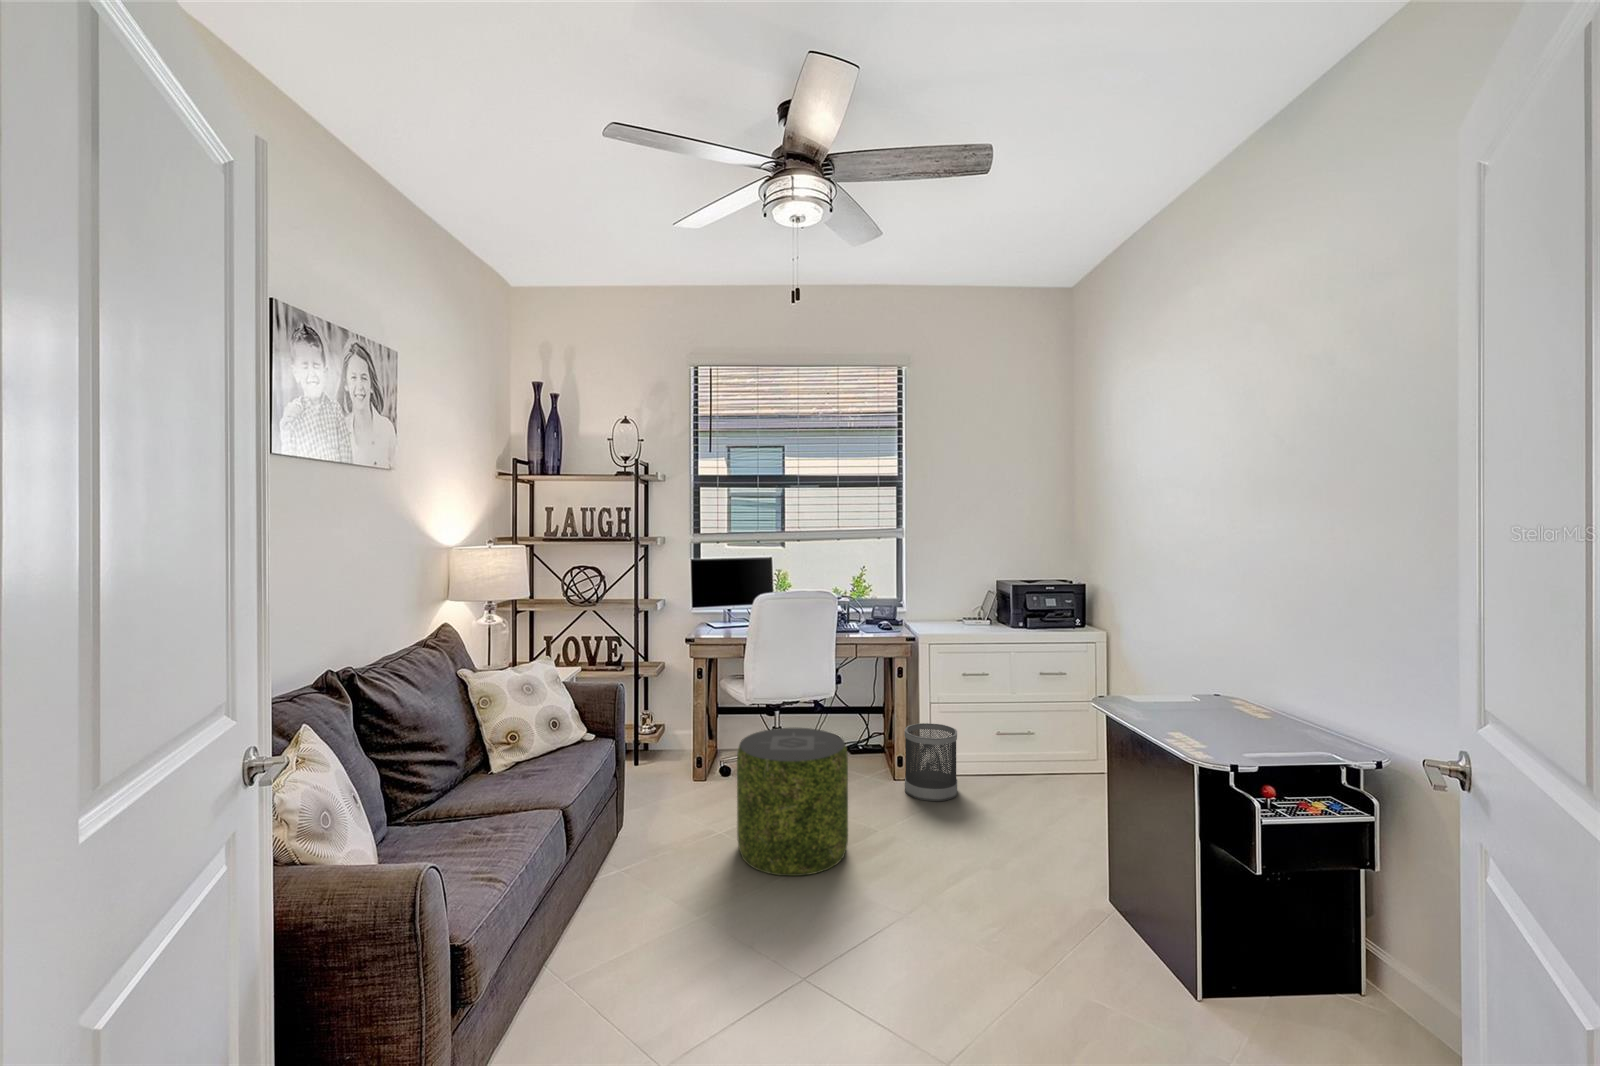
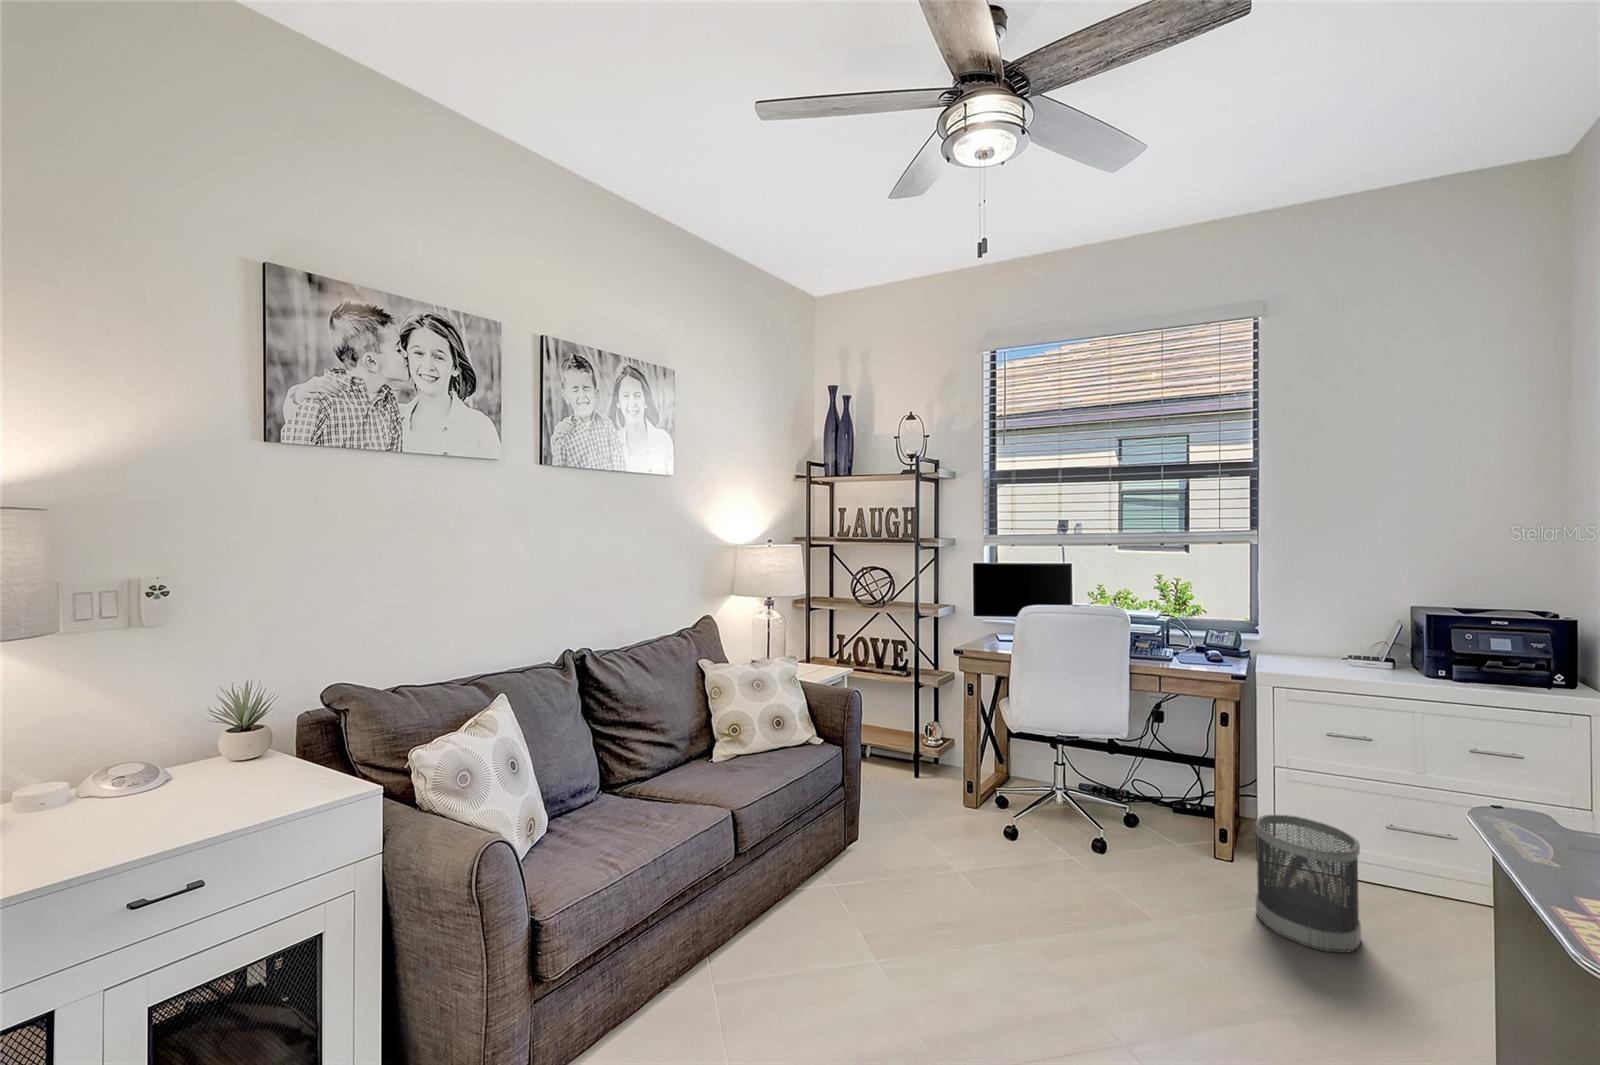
pouf: present [737,728,848,876] -> none [958,777,1116,998]

